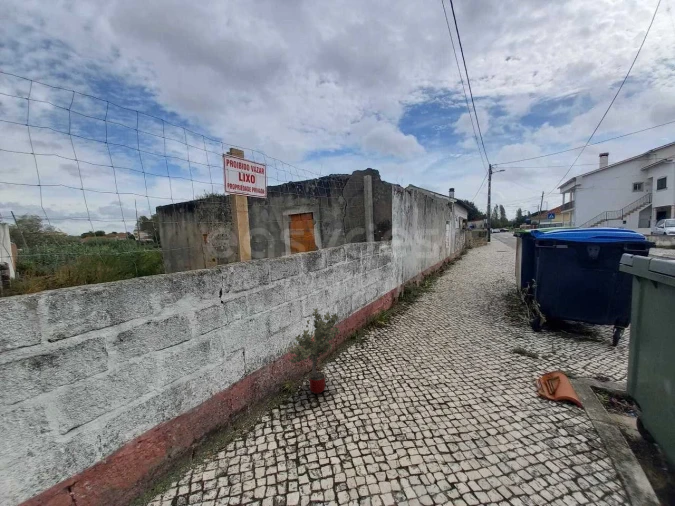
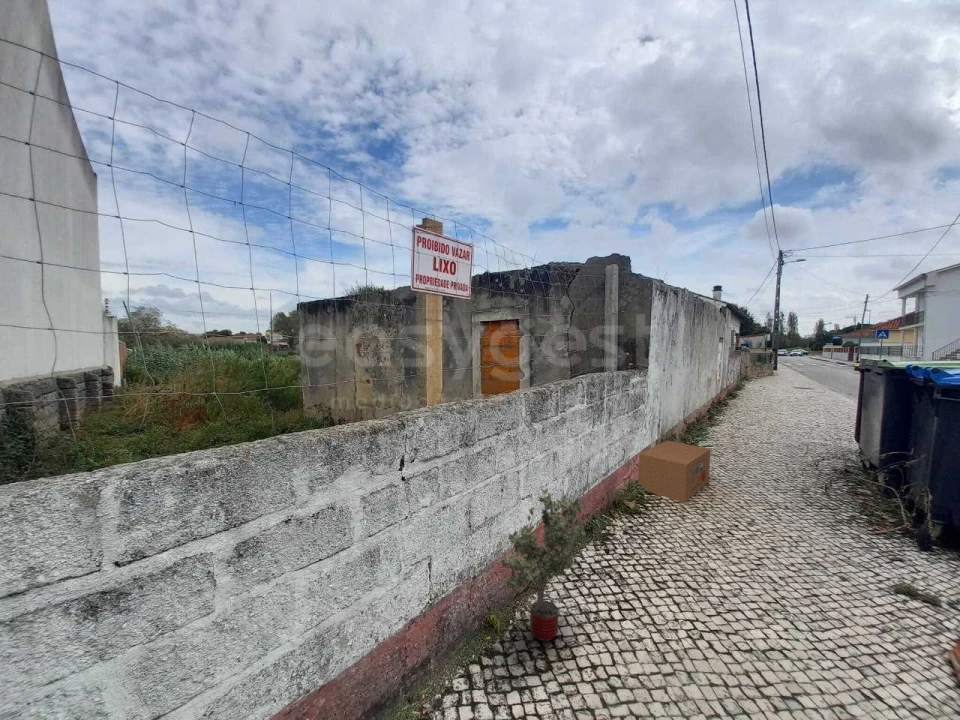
cardboard box: none [388,285,431,319] -> present [638,441,711,502]

